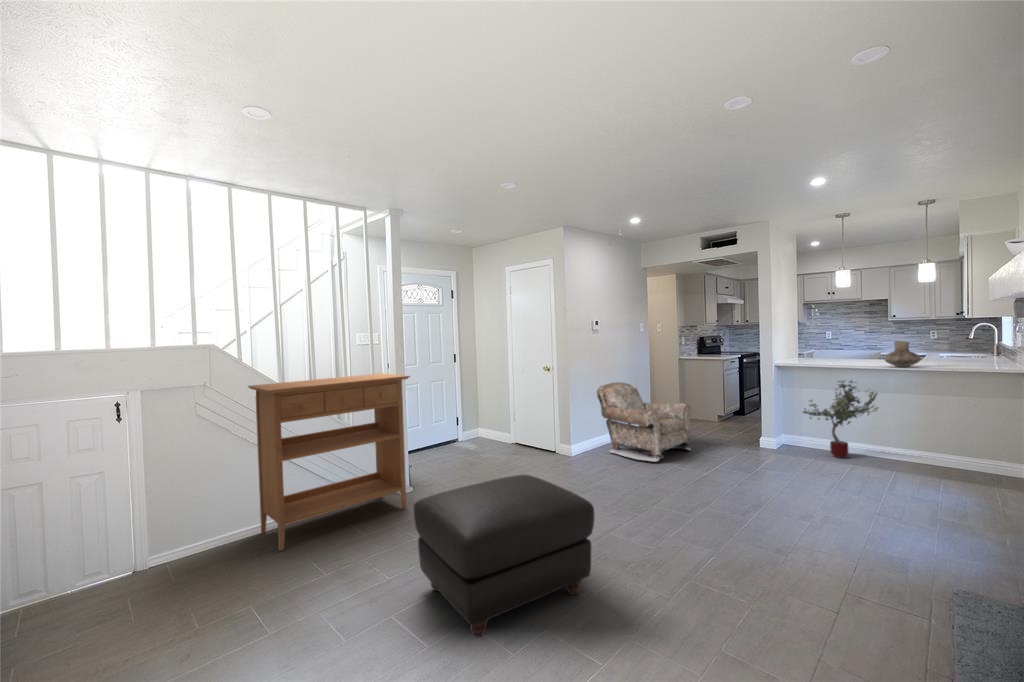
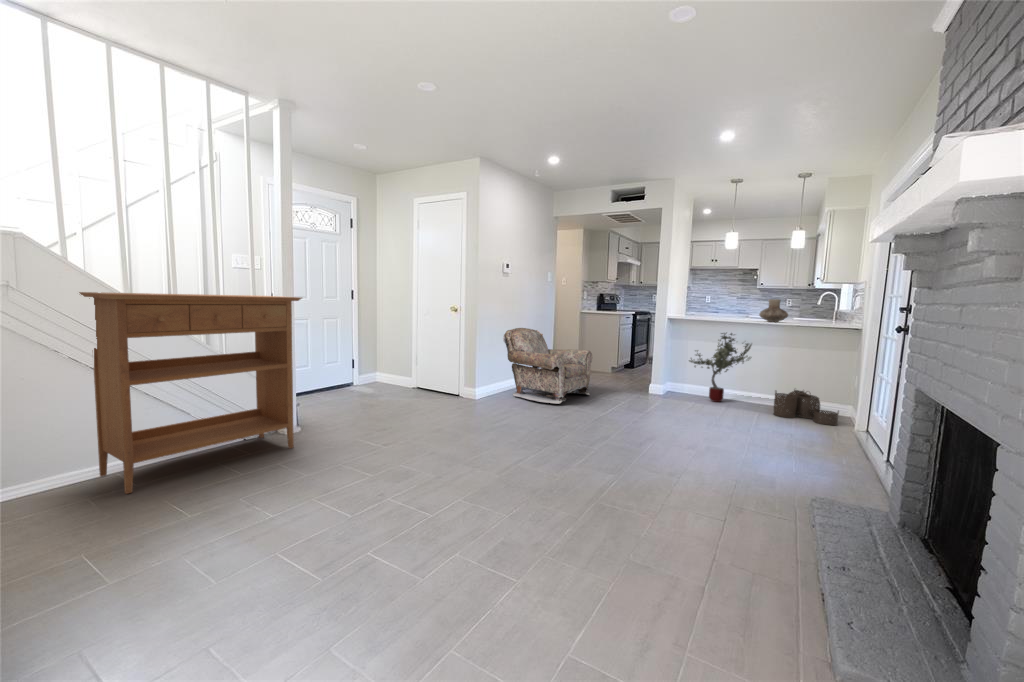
woven basket: none [911,442,1000,490] -> present [774,390,839,425]
ottoman: present [414,474,595,637] -> none [307,402,512,568]

